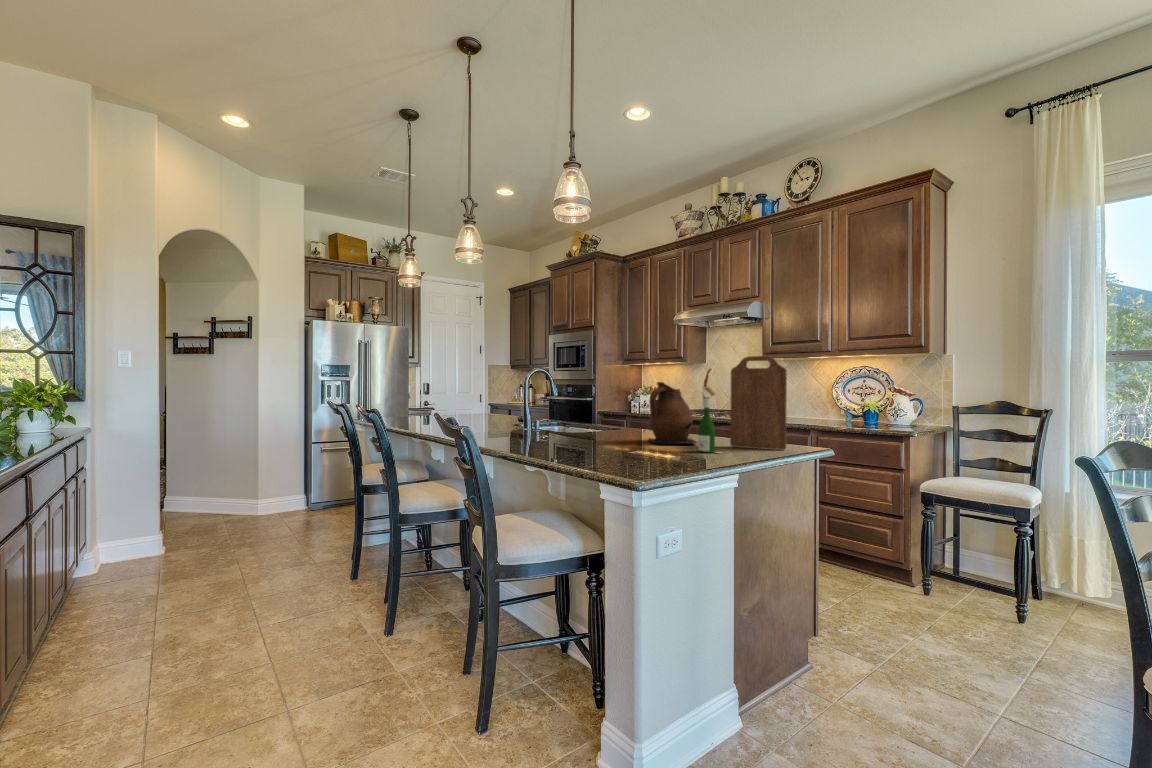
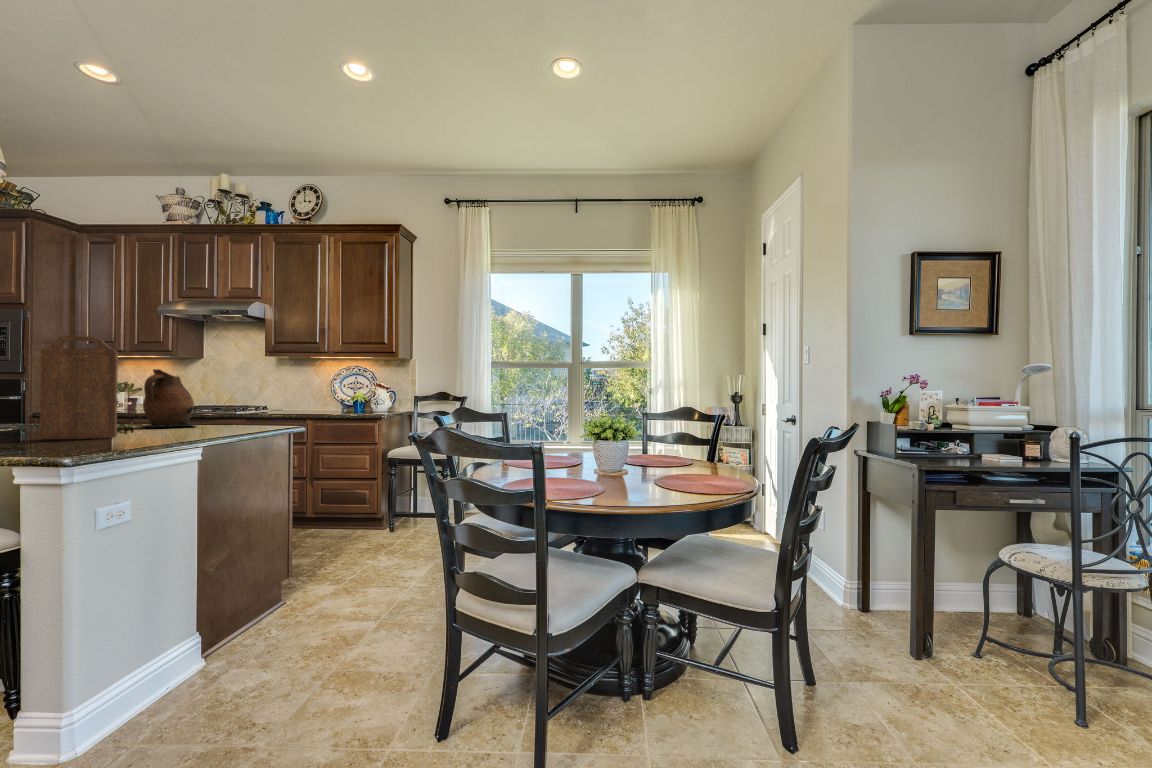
cutting board: present [730,356,787,450] -> present [39,336,118,439]
wine bottle: present [698,369,721,453] -> none [202,358,226,430]

